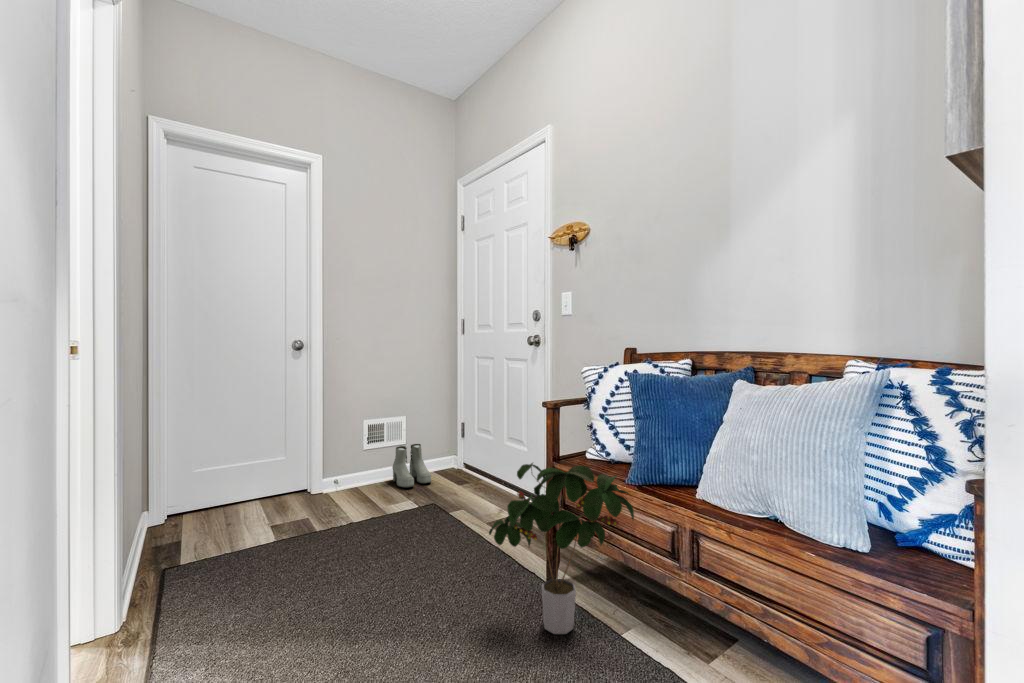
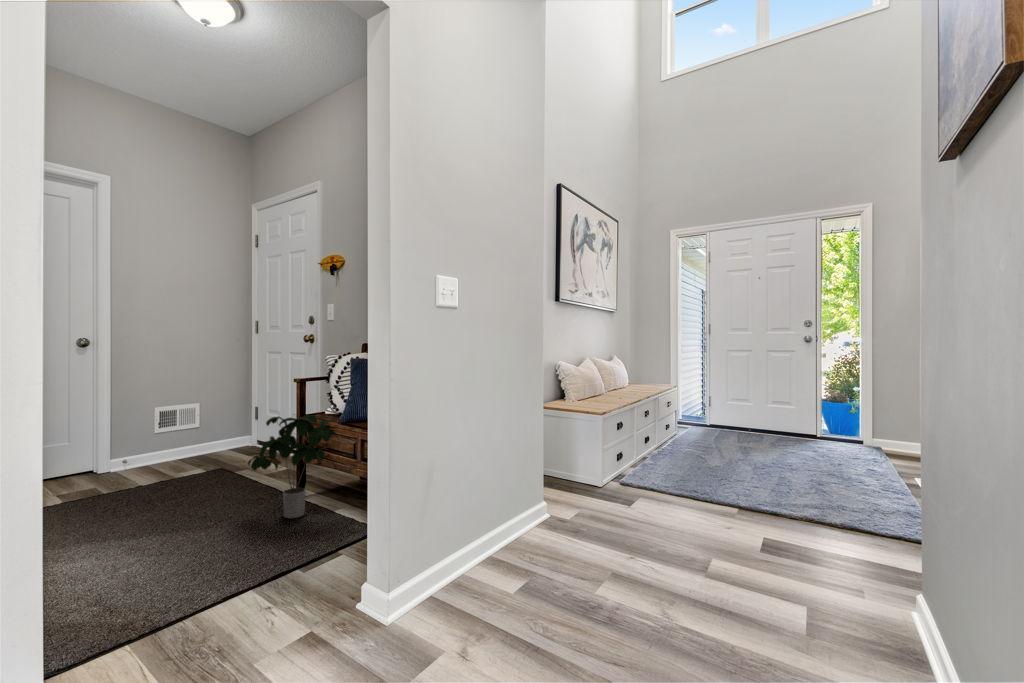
boots: present [392,444,431,488] -> none [185,426,222,461]

